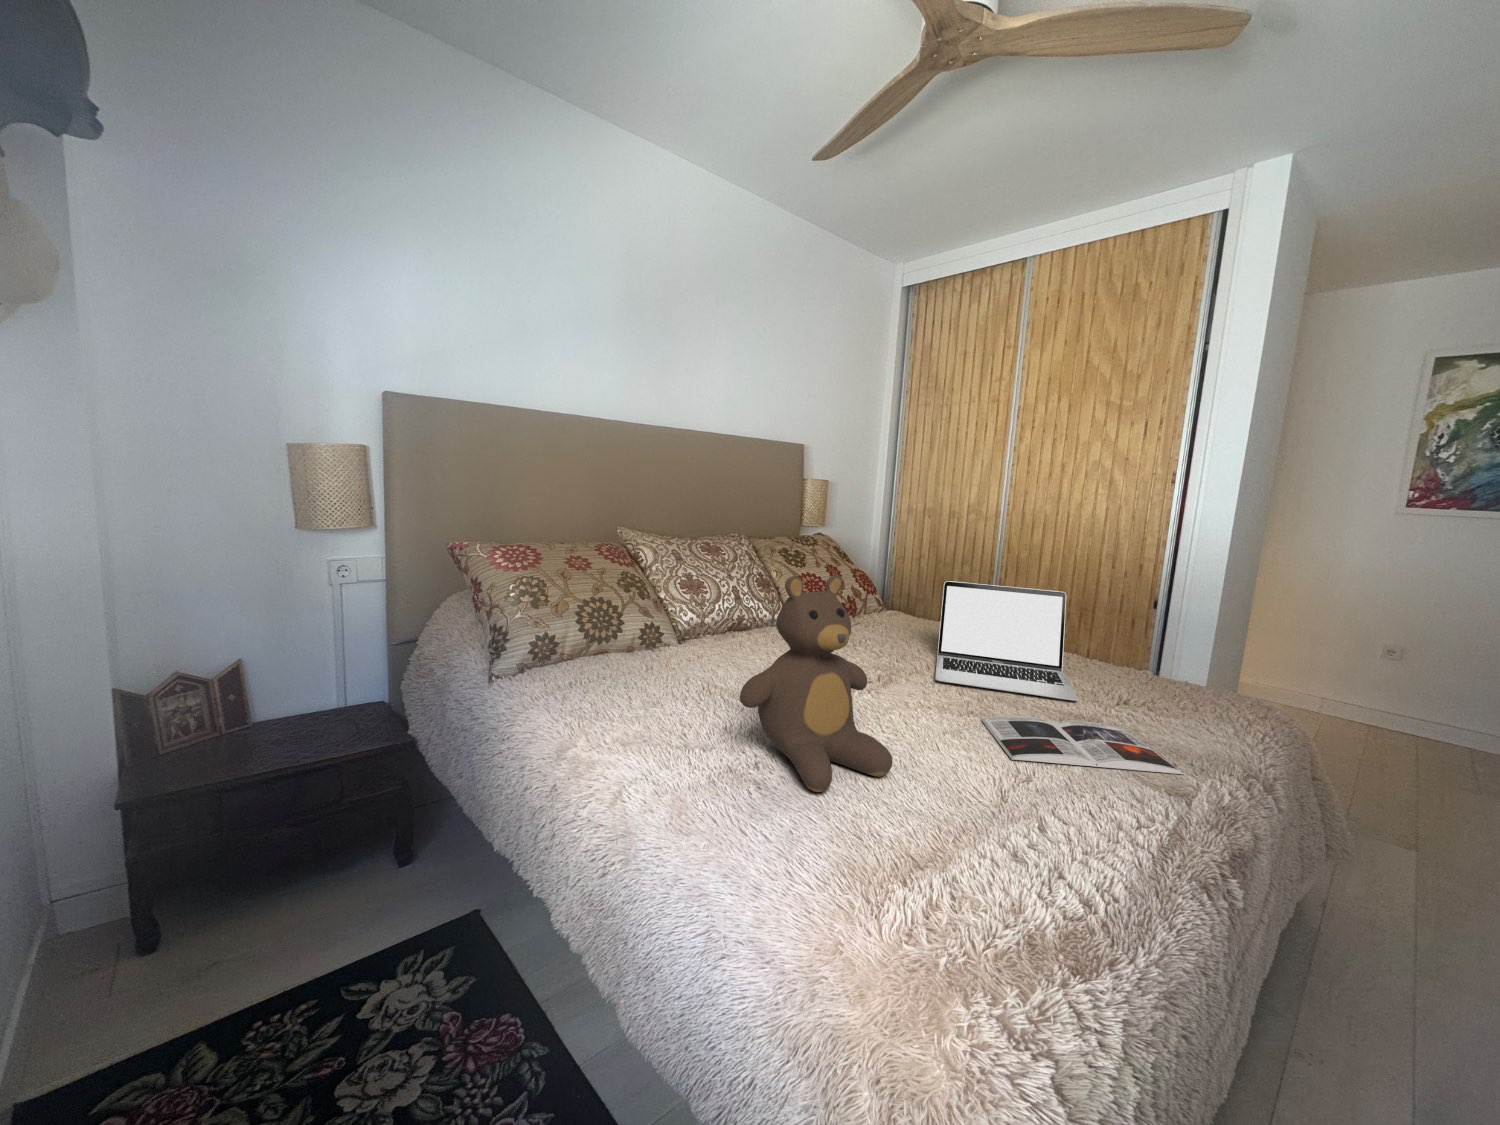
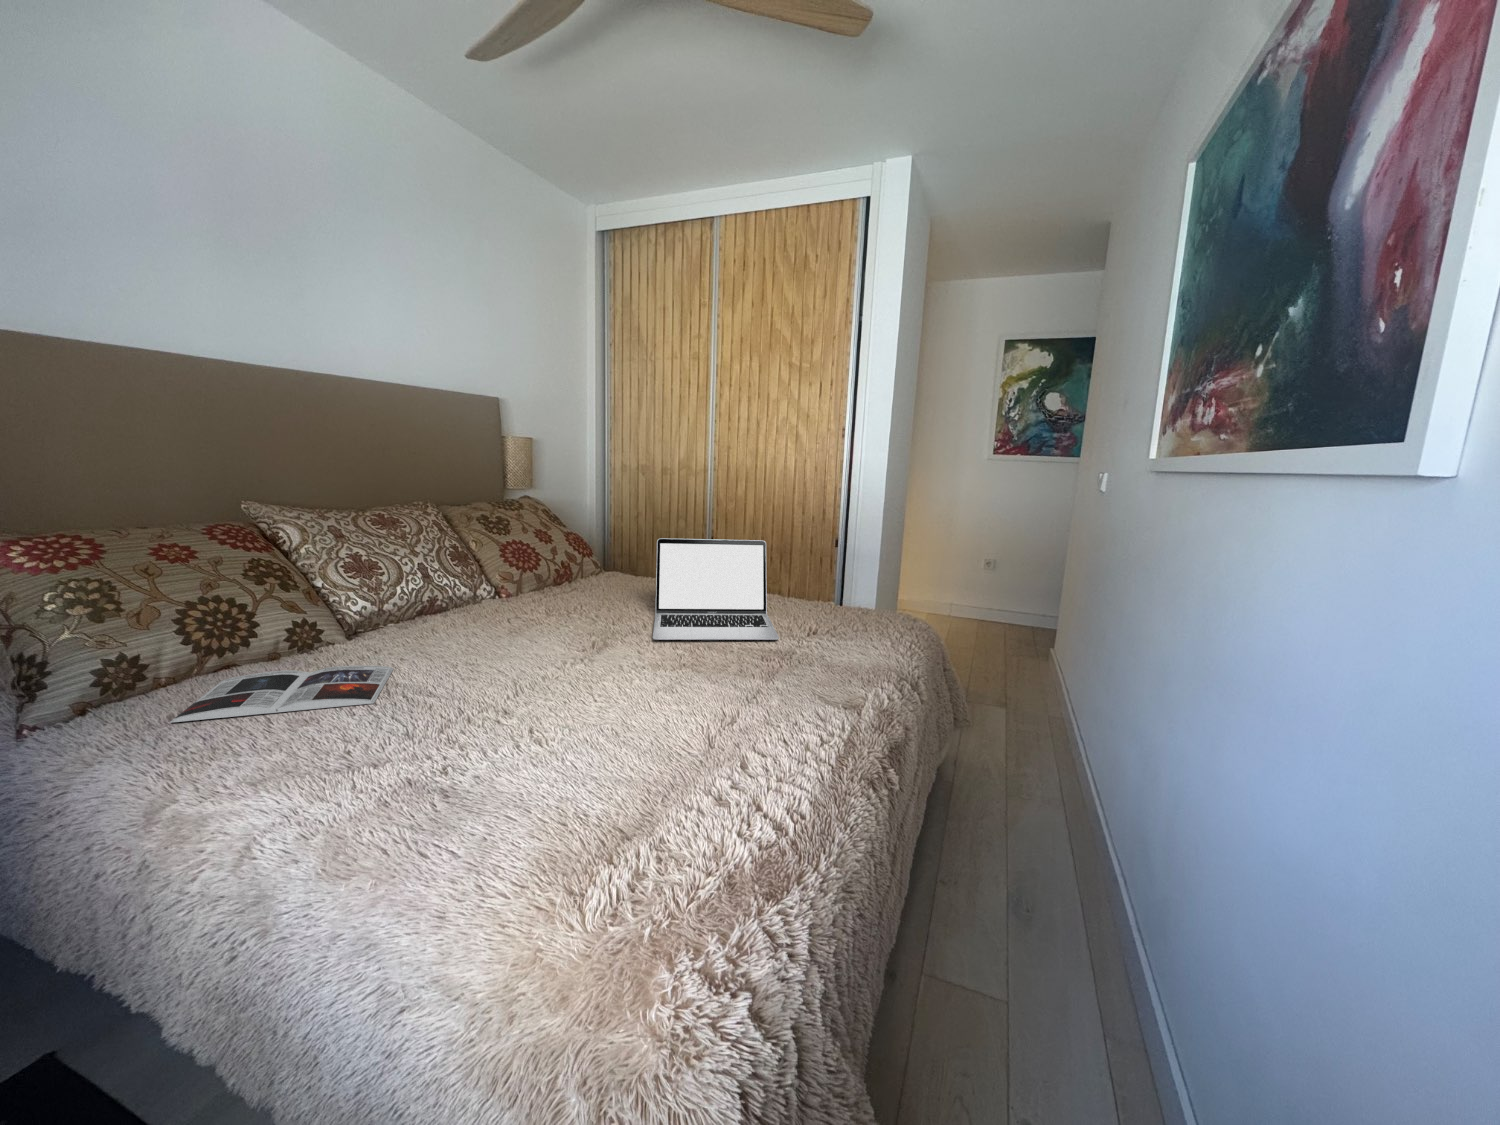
teddy bear: present [740,574,892,792] -> none [417,544,604,786]
magazine: present [981,716,1183,774] -> present [170,666,393,723]

